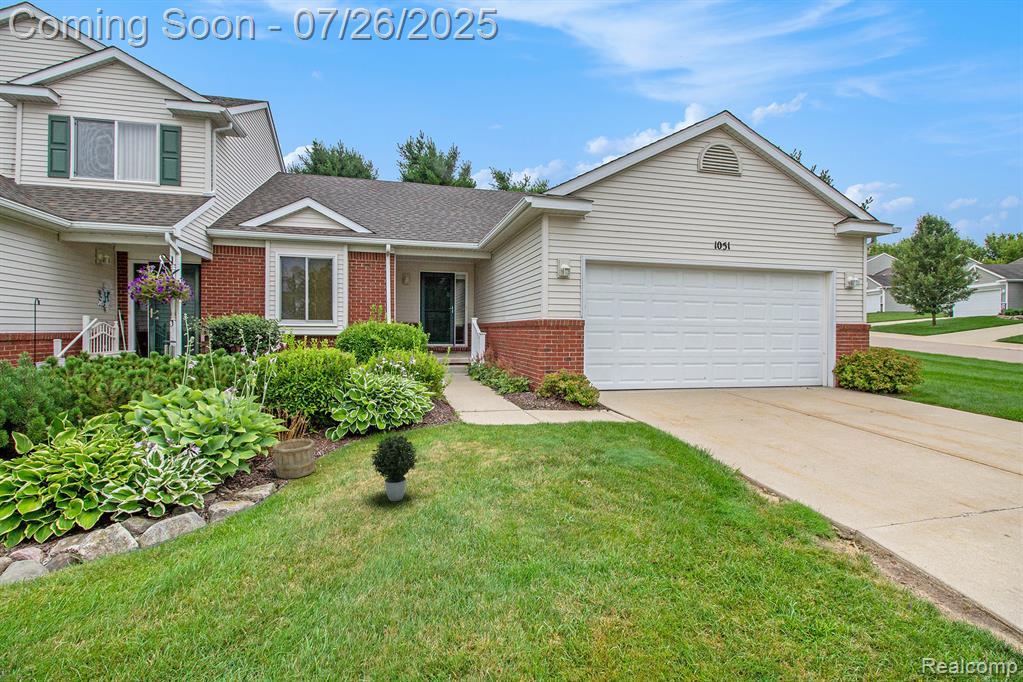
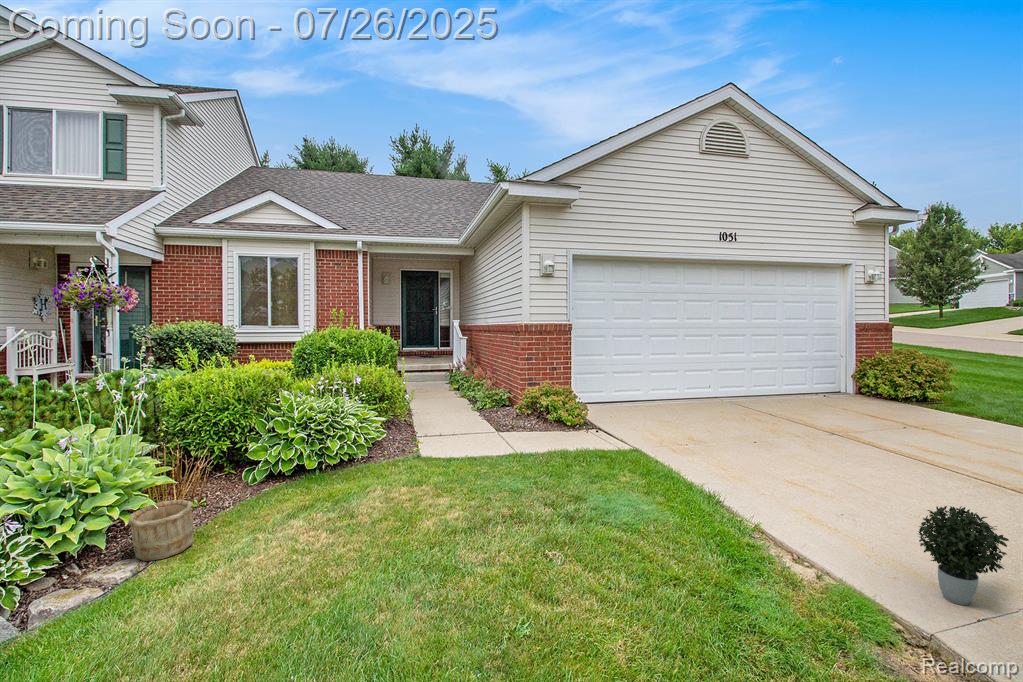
potted plant: present [371,435,418,501] -> present [919,506,1009,605]

